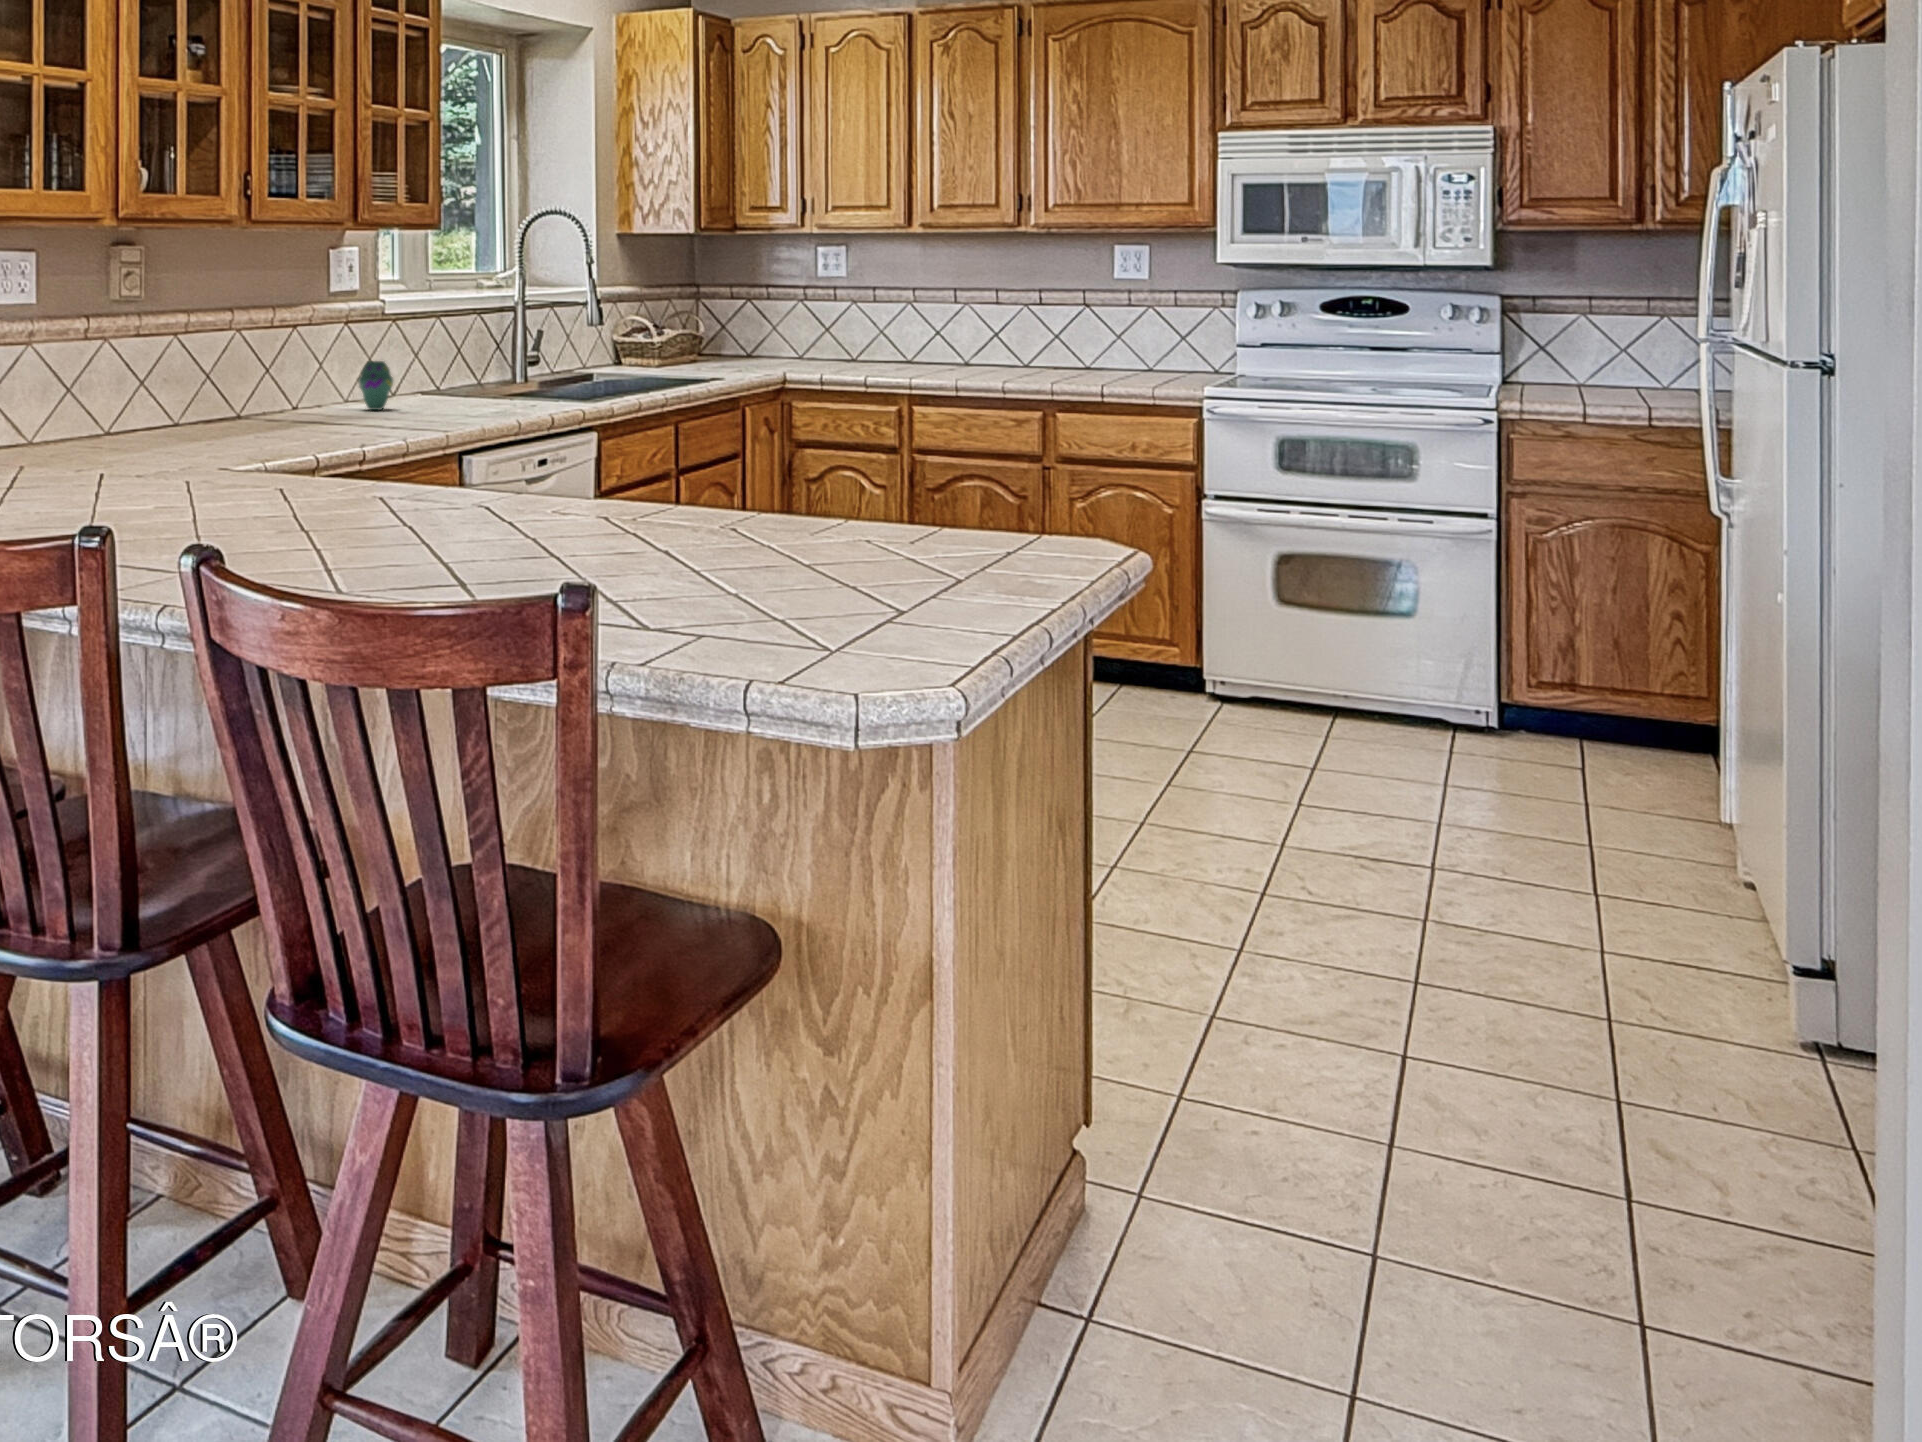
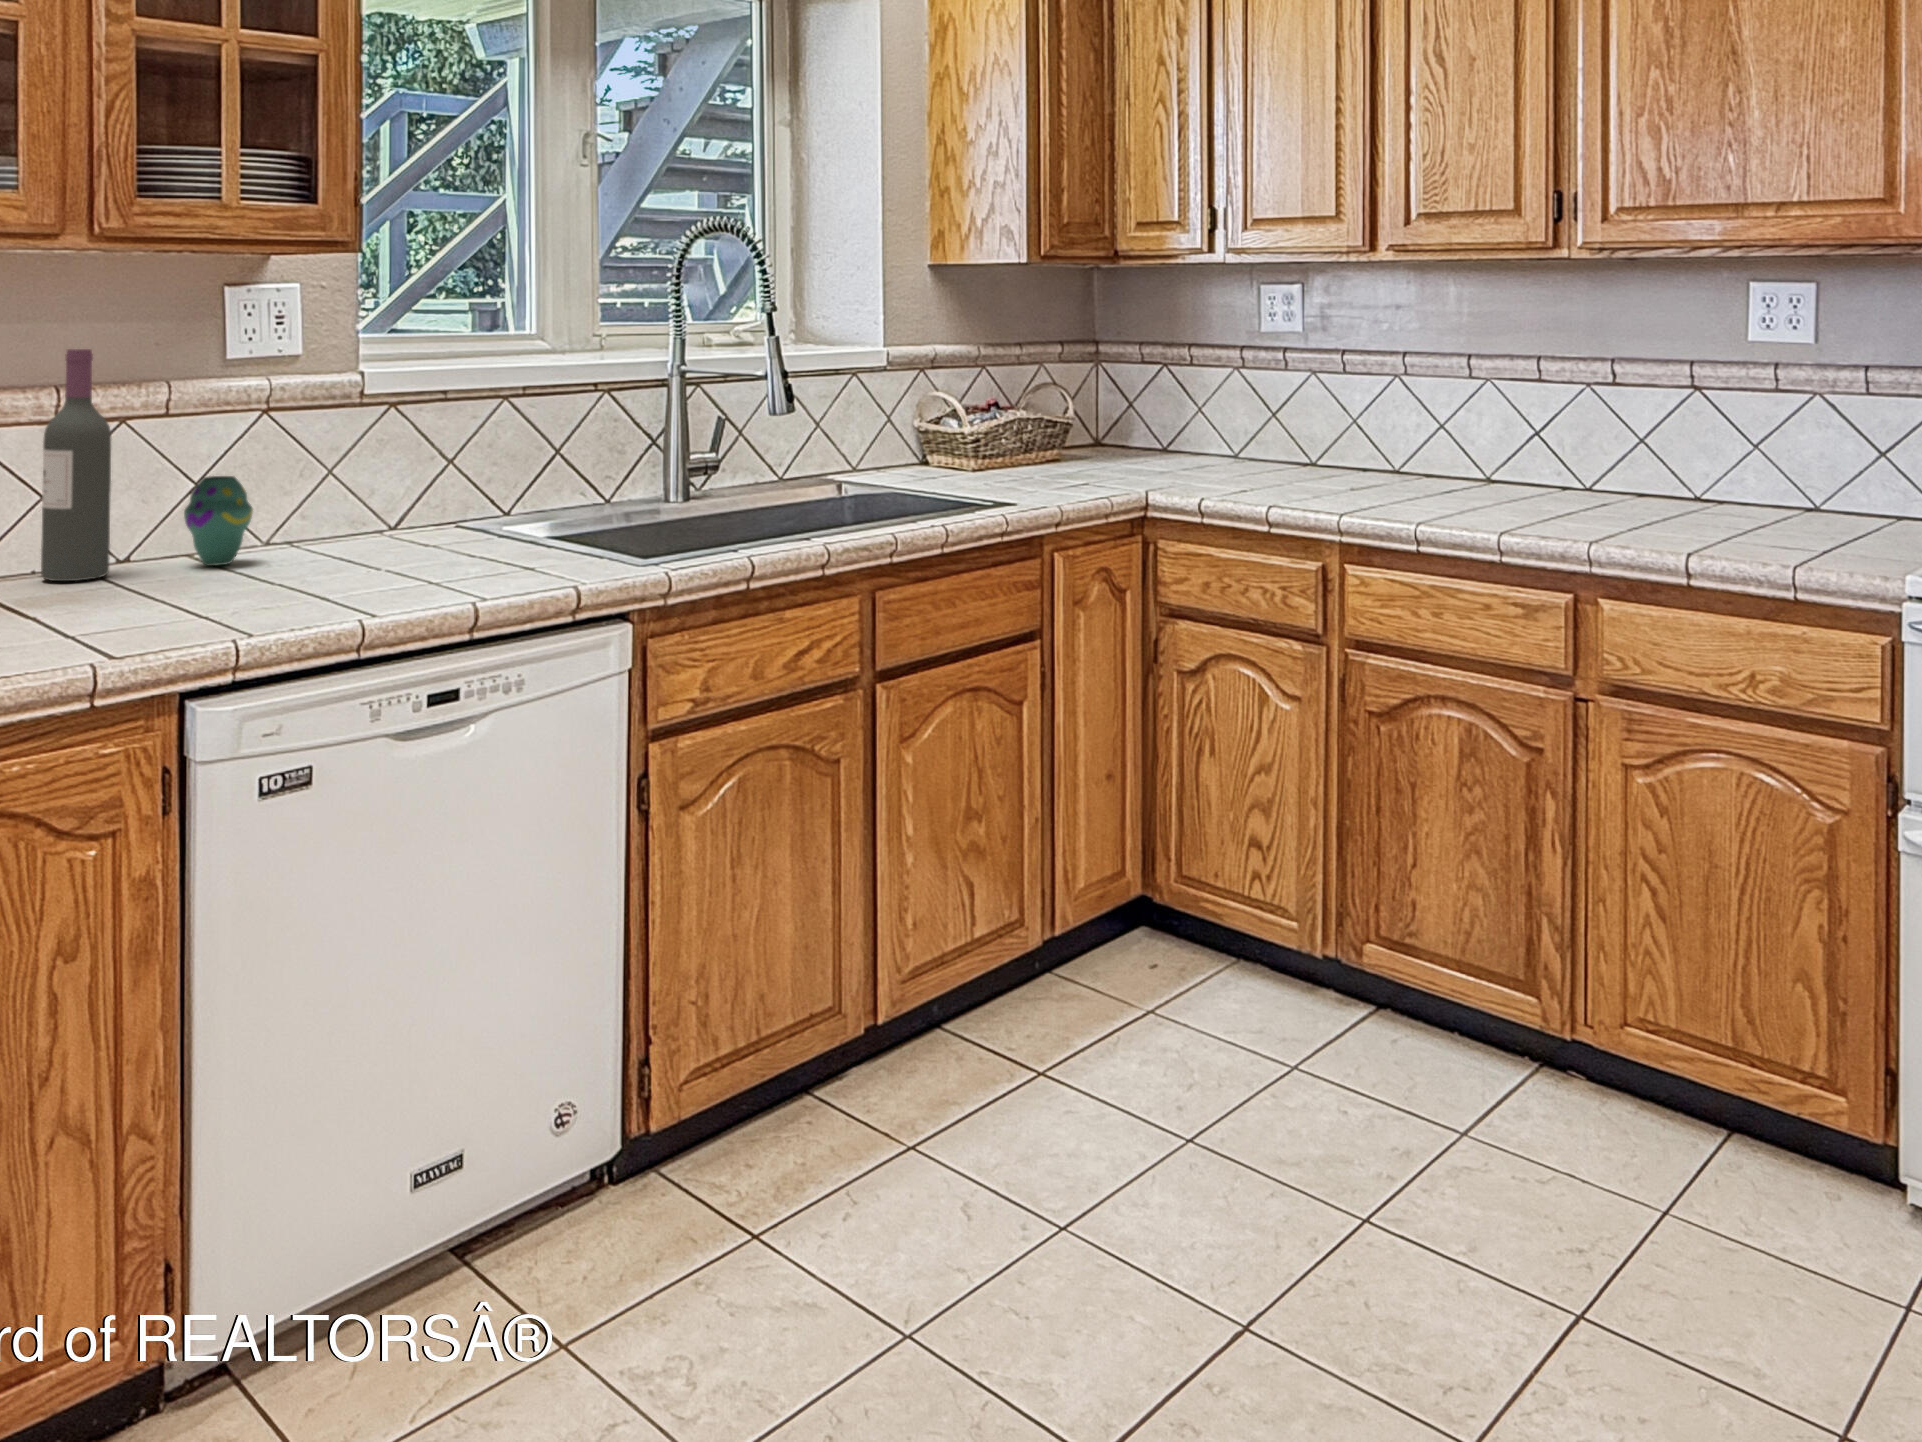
wine bottle: none [306,290,340,416] -> present [41,349,111,581]

